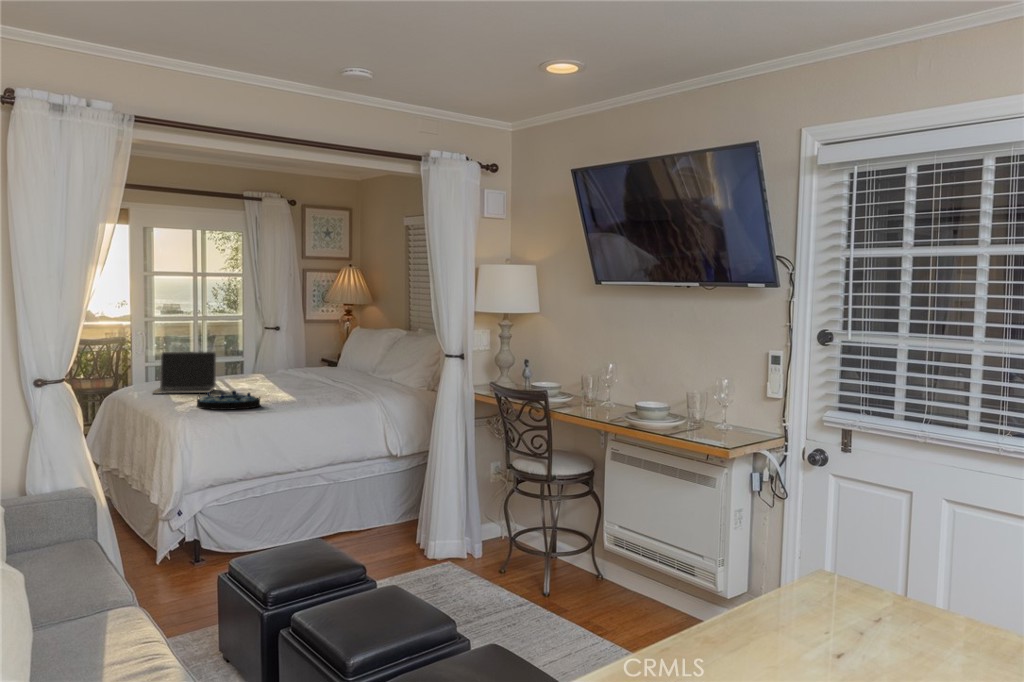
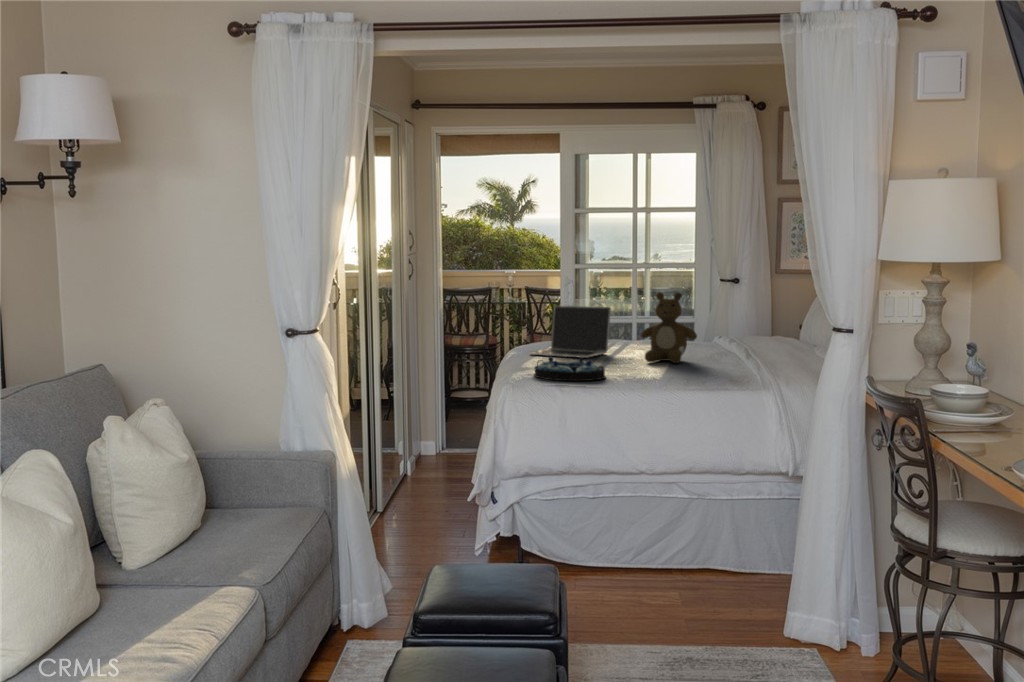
teddy bear: none [250,339,295,392] -> present [641,292,697,363]

